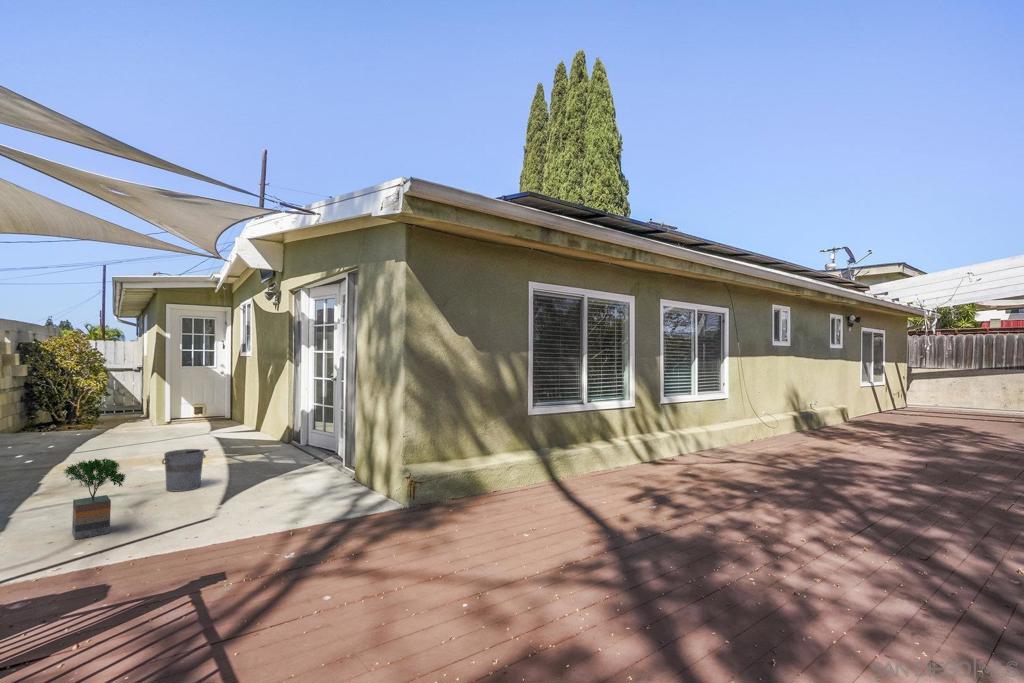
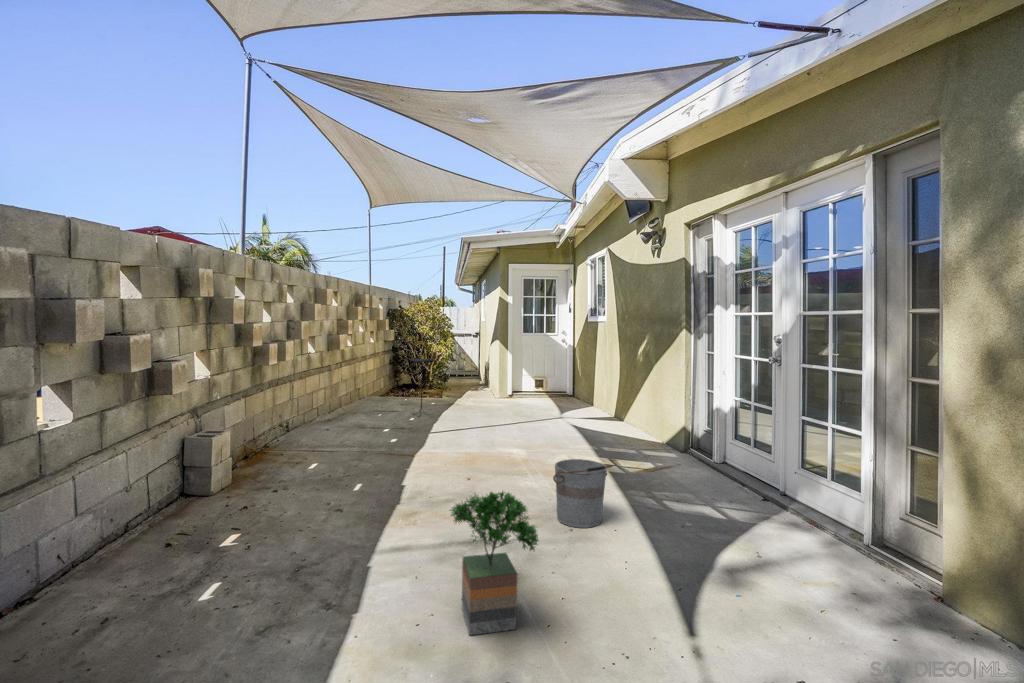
side table: none [45,391,76,445] -> present [410,359,435,413]

